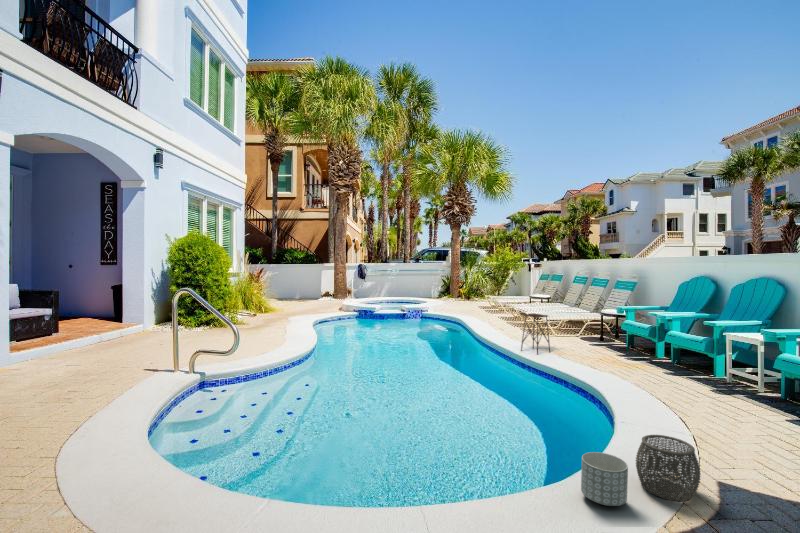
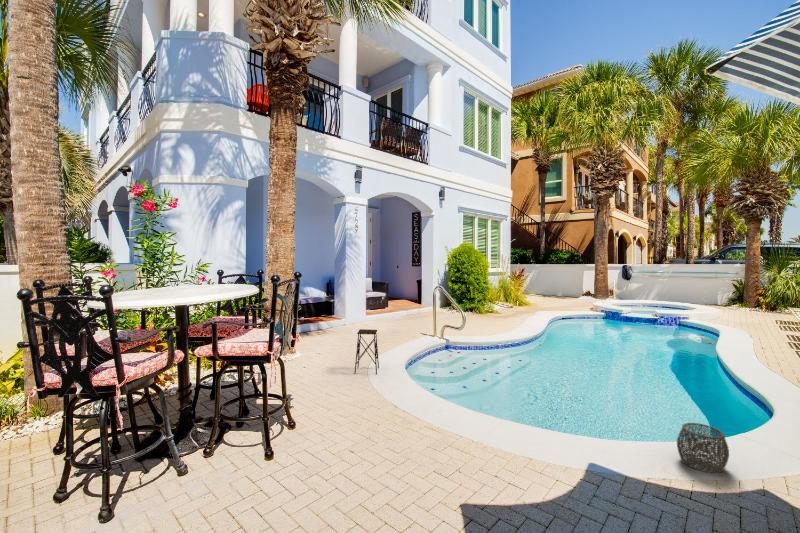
side table: present [521,314,550,354] -> present [355,329,379,374]
planter: present [581,452,628,506] -> none [620,421,654,456]

